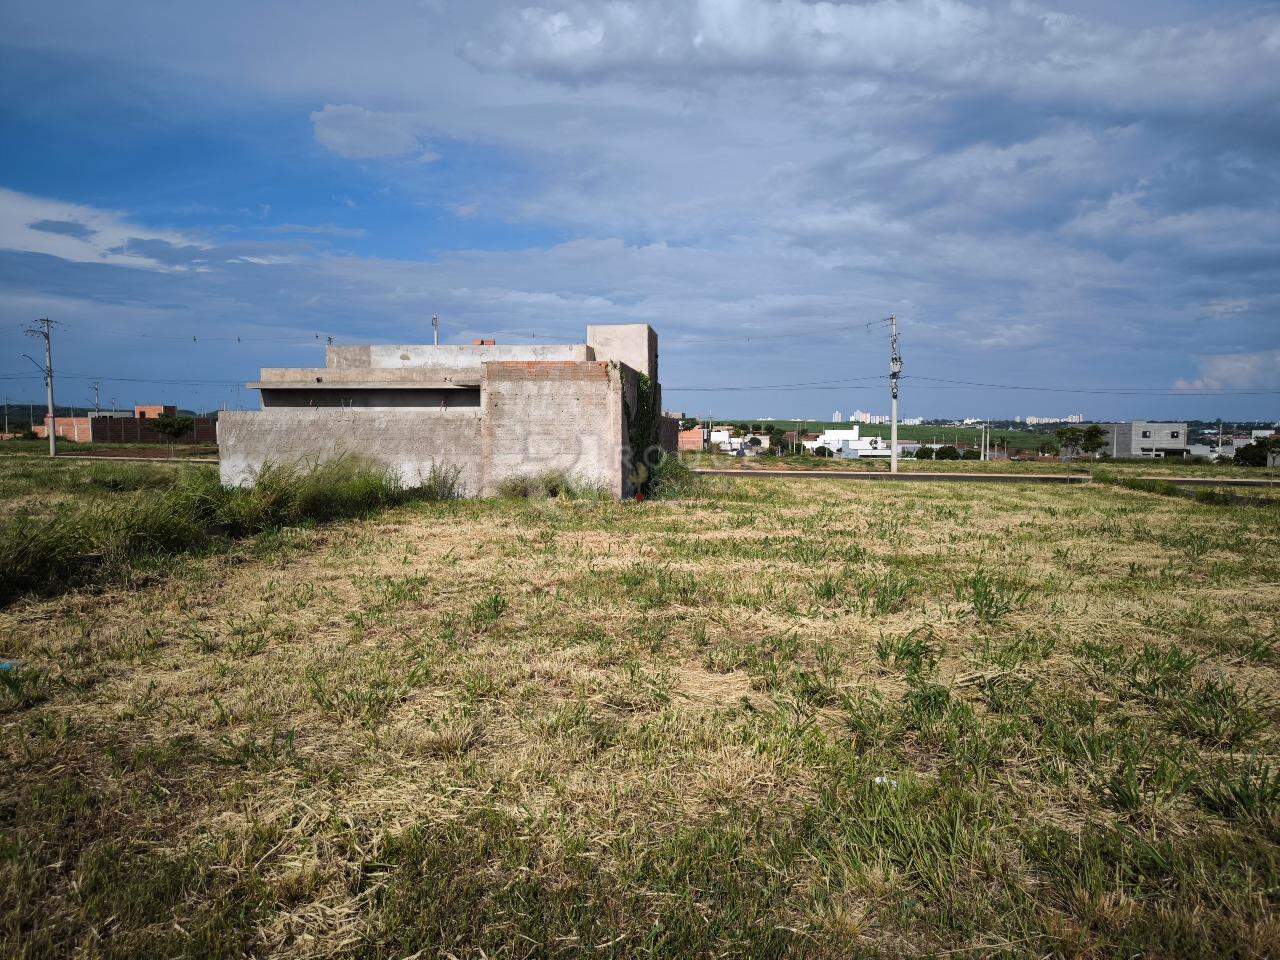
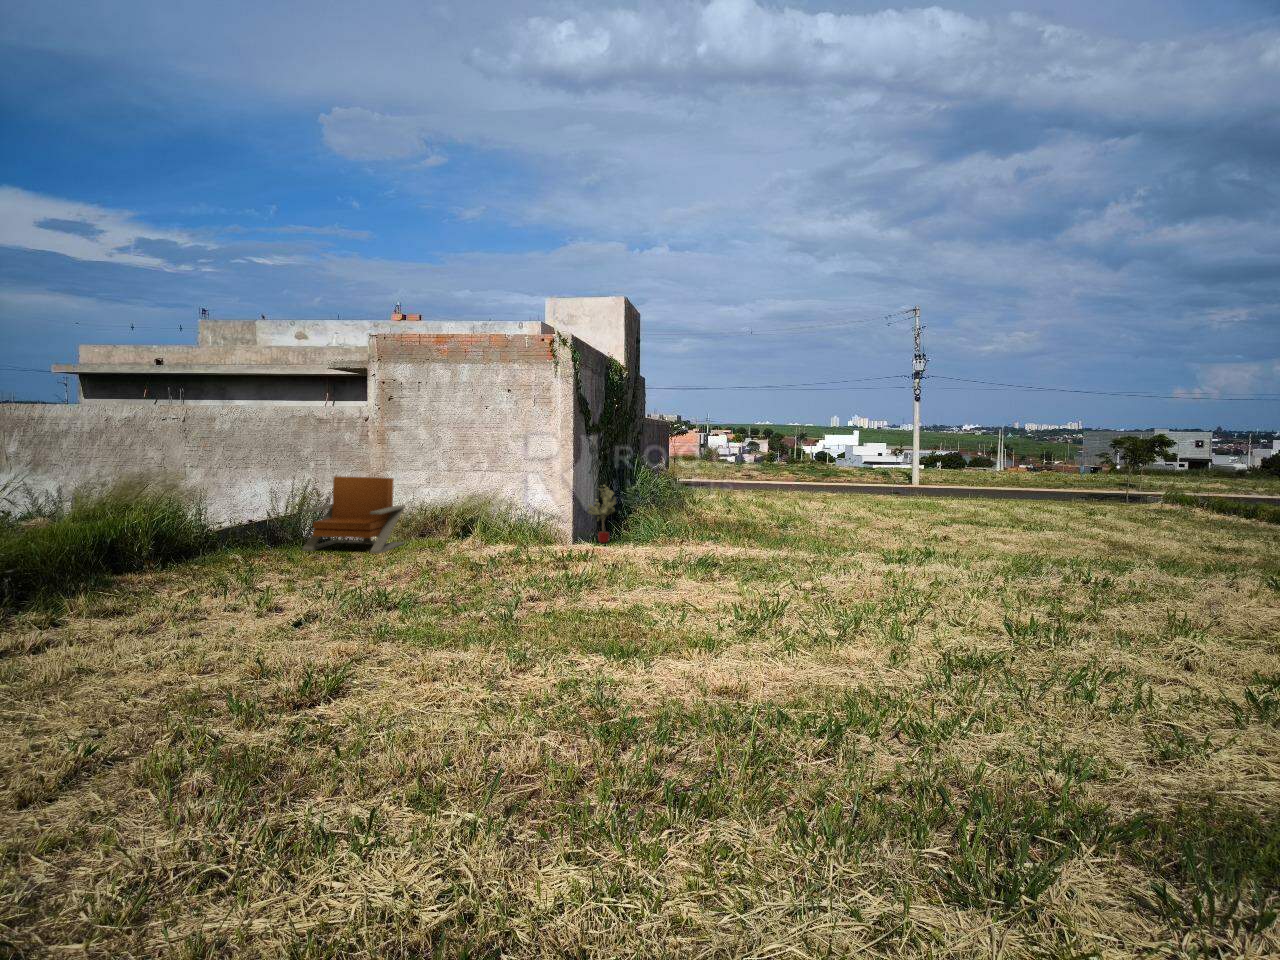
lounge chair: none [447,457,509,505] -> present [302,476,405,554]

